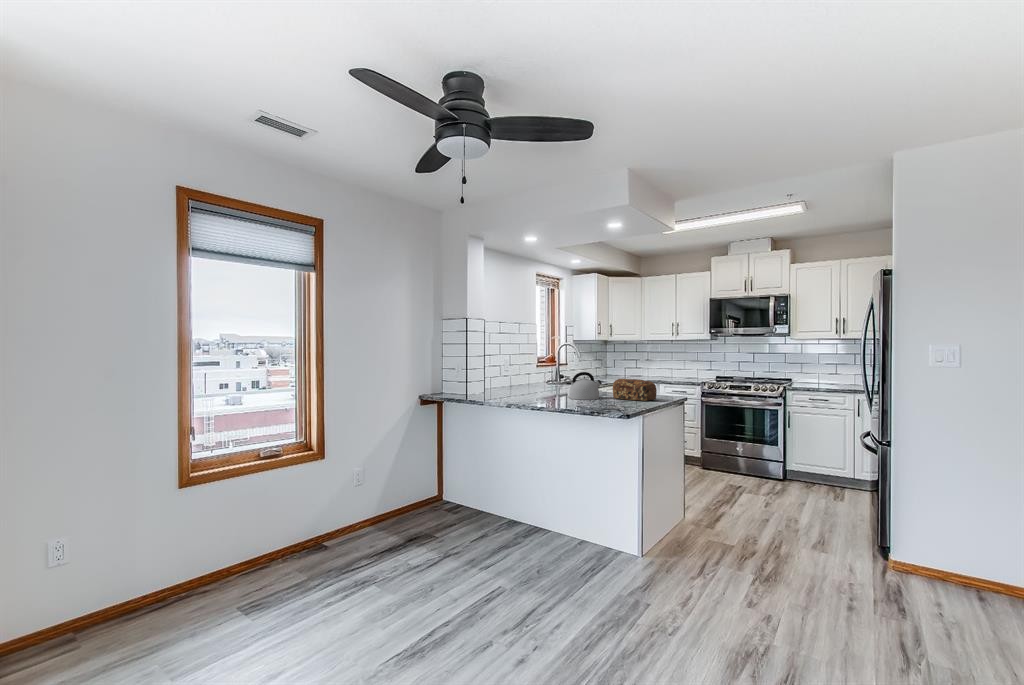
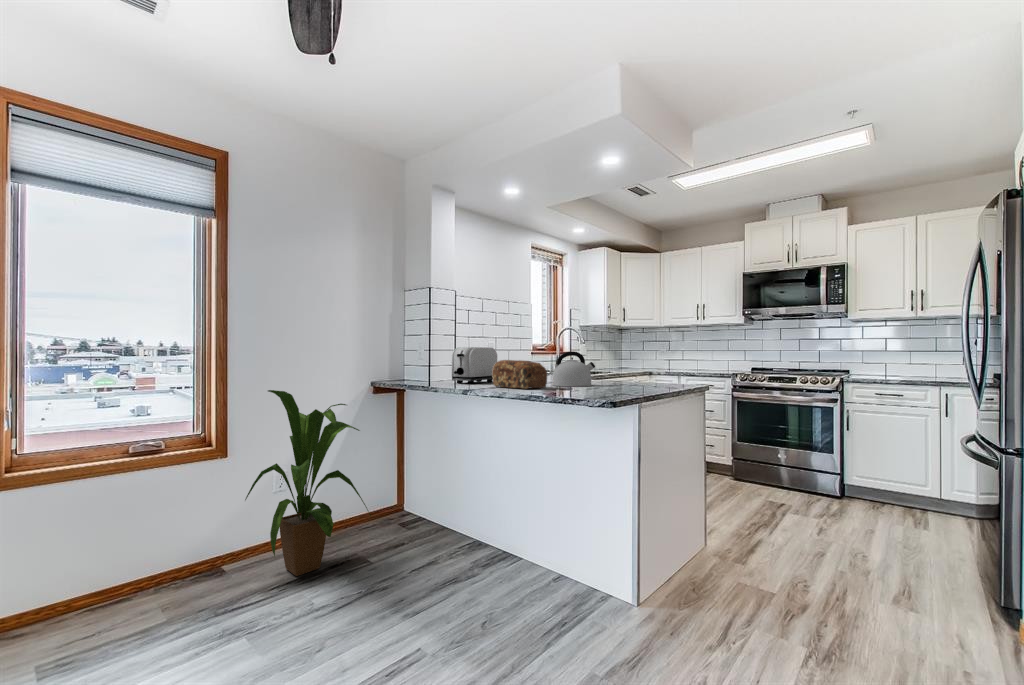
toaster: none [488,367,521,397] -> present [452,347,497,384]
bread loaf: present [613,379,657,401] -> present [492,360,547,389]
house plant: none [341,408,439,548] -> present [245,390,371,576]

